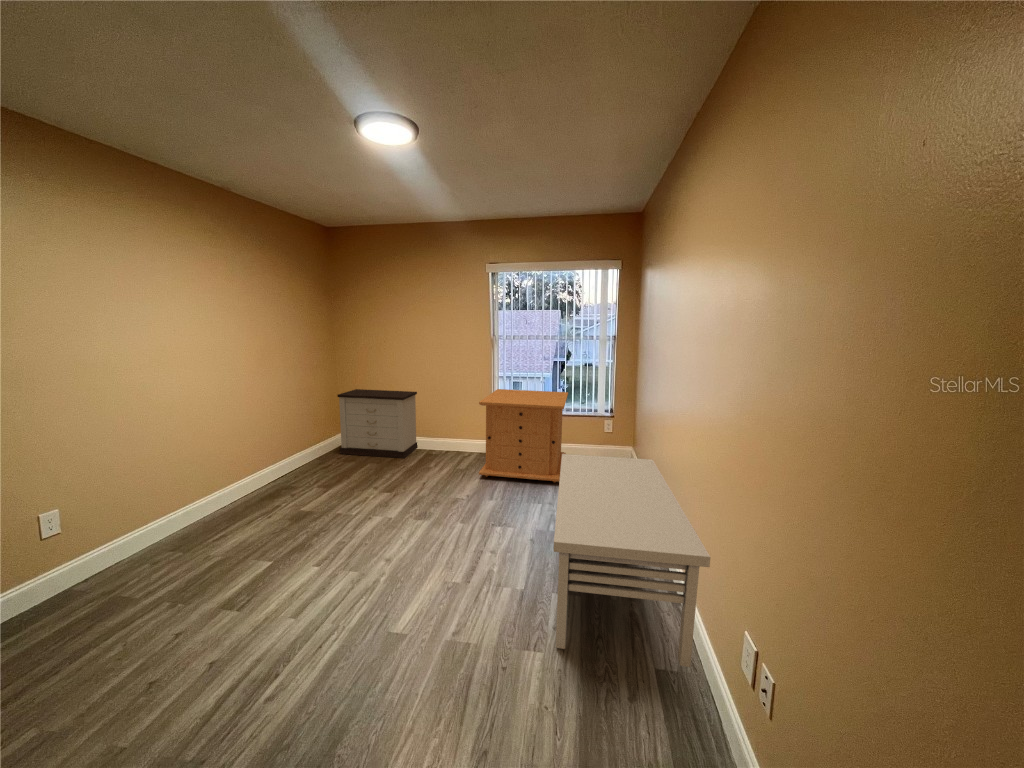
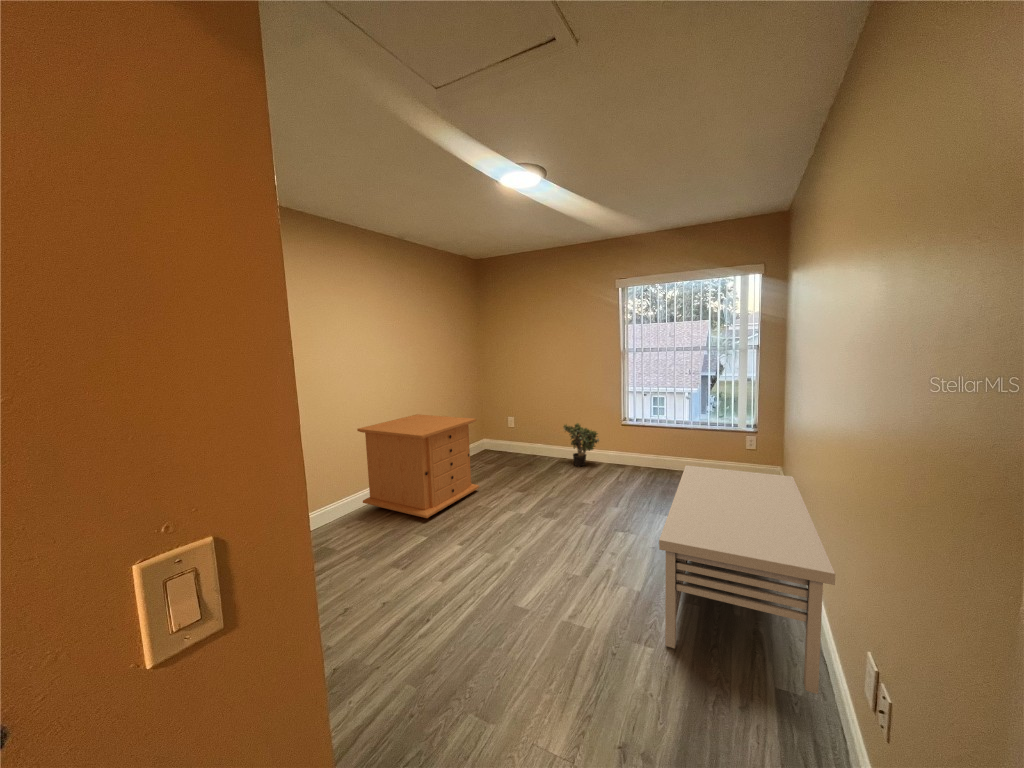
nightstand: present [337,389,418,458] -> none [481,403,550,465]
dresser: present [479,389,568,483] -> present [357,414,479,518]
potted plant: none [432,411,471,456] -> present [563,423,599,466]

